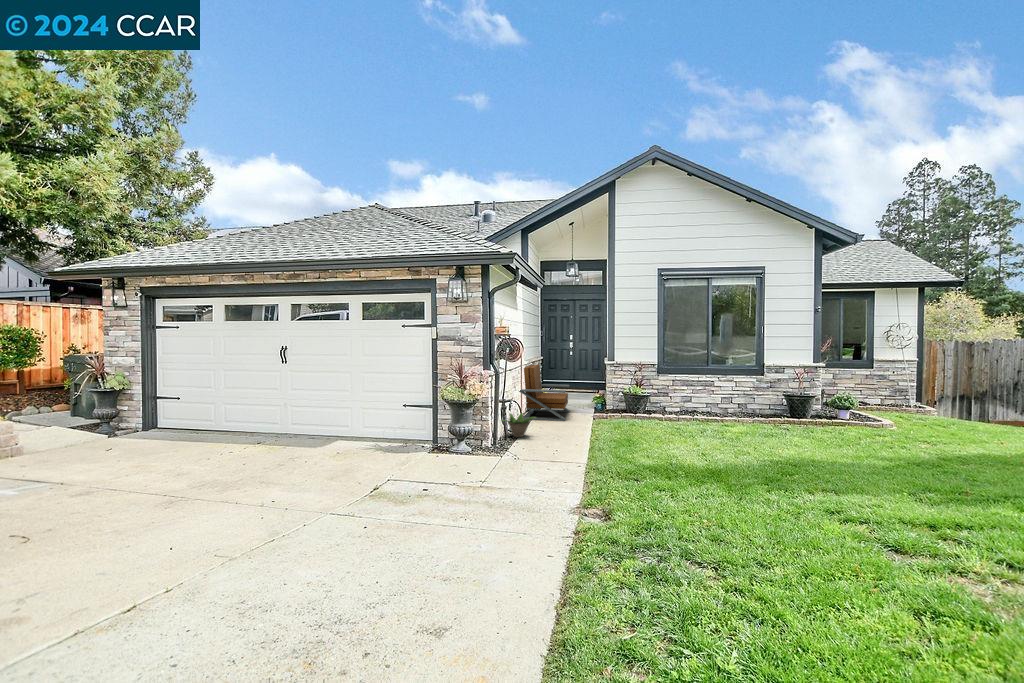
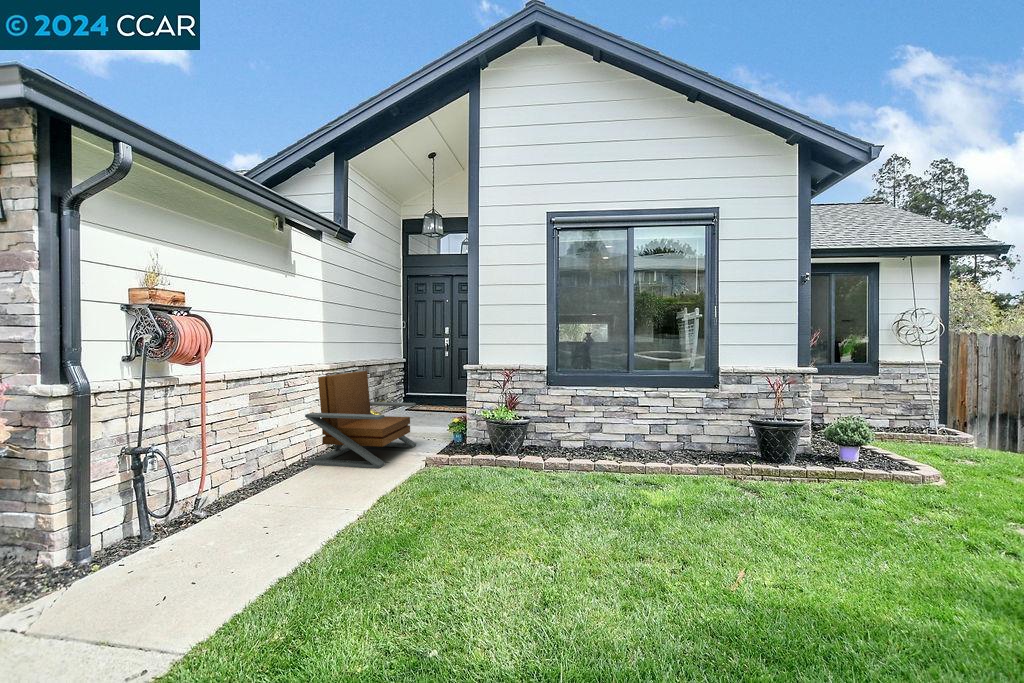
decorative plant: present [503,413,535,437] -> none [178,464,267,519]

